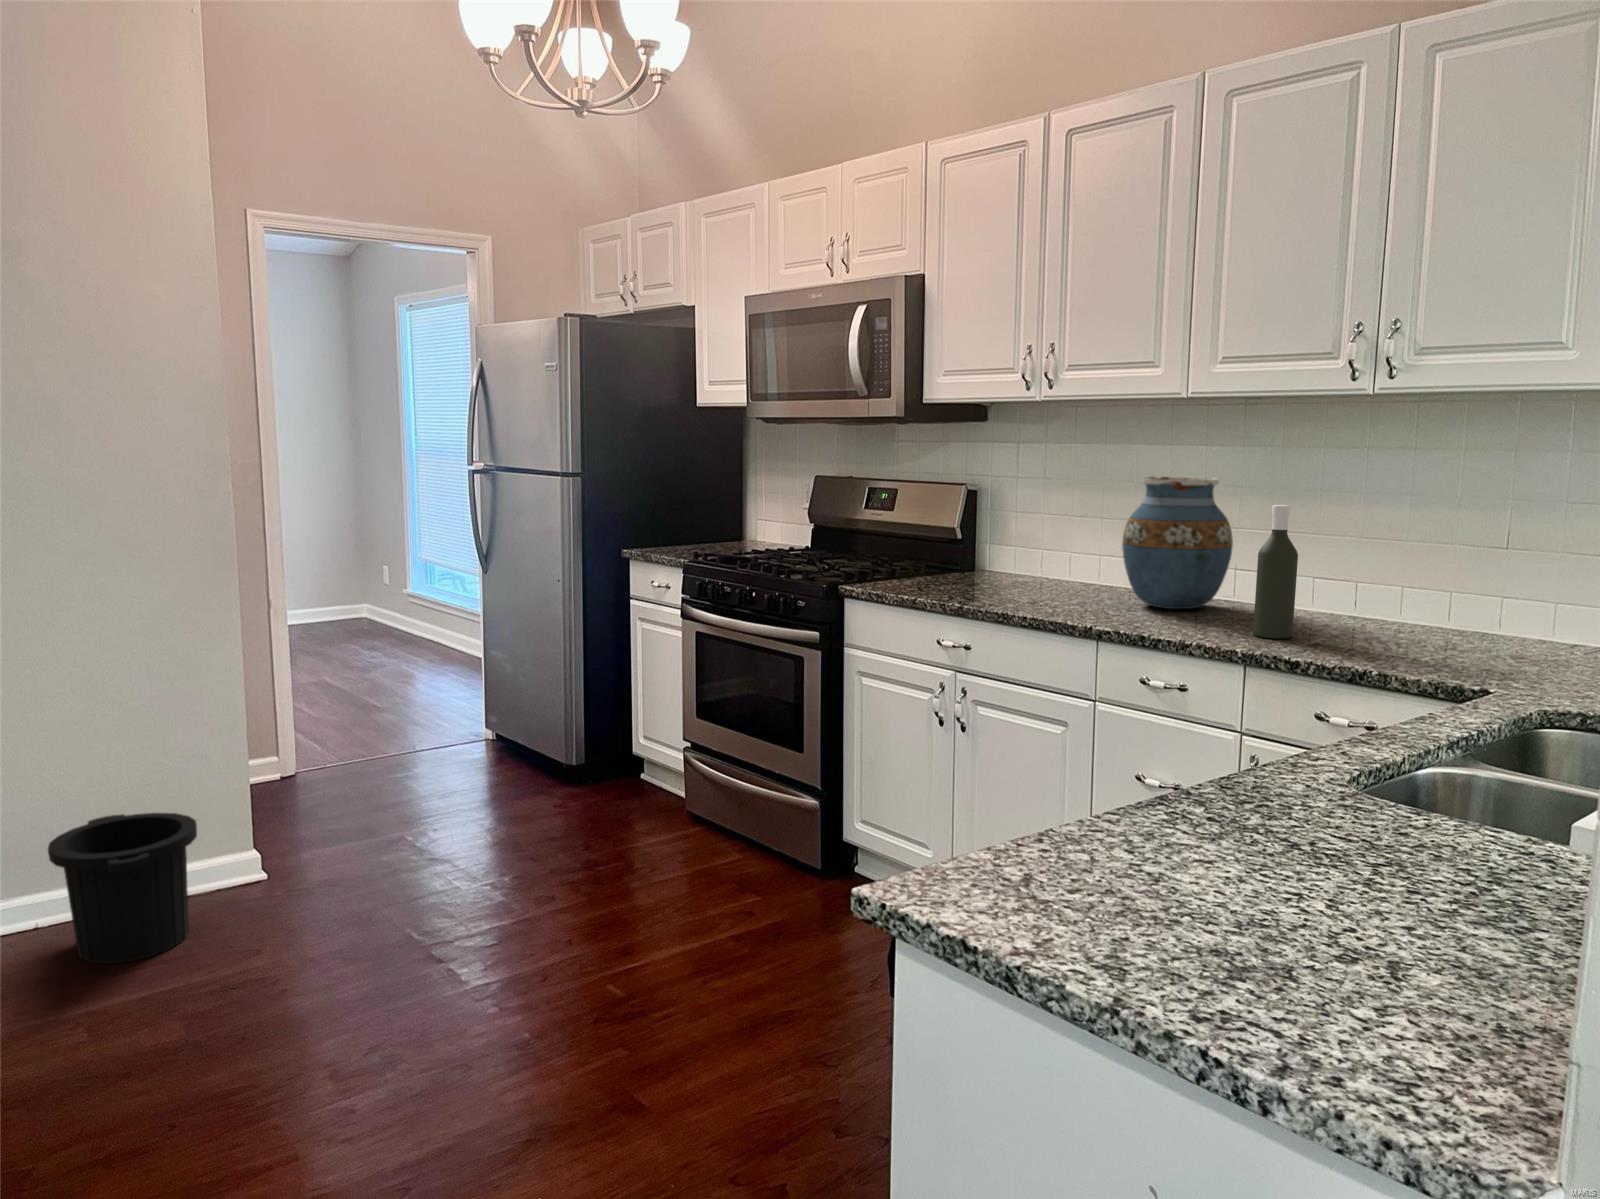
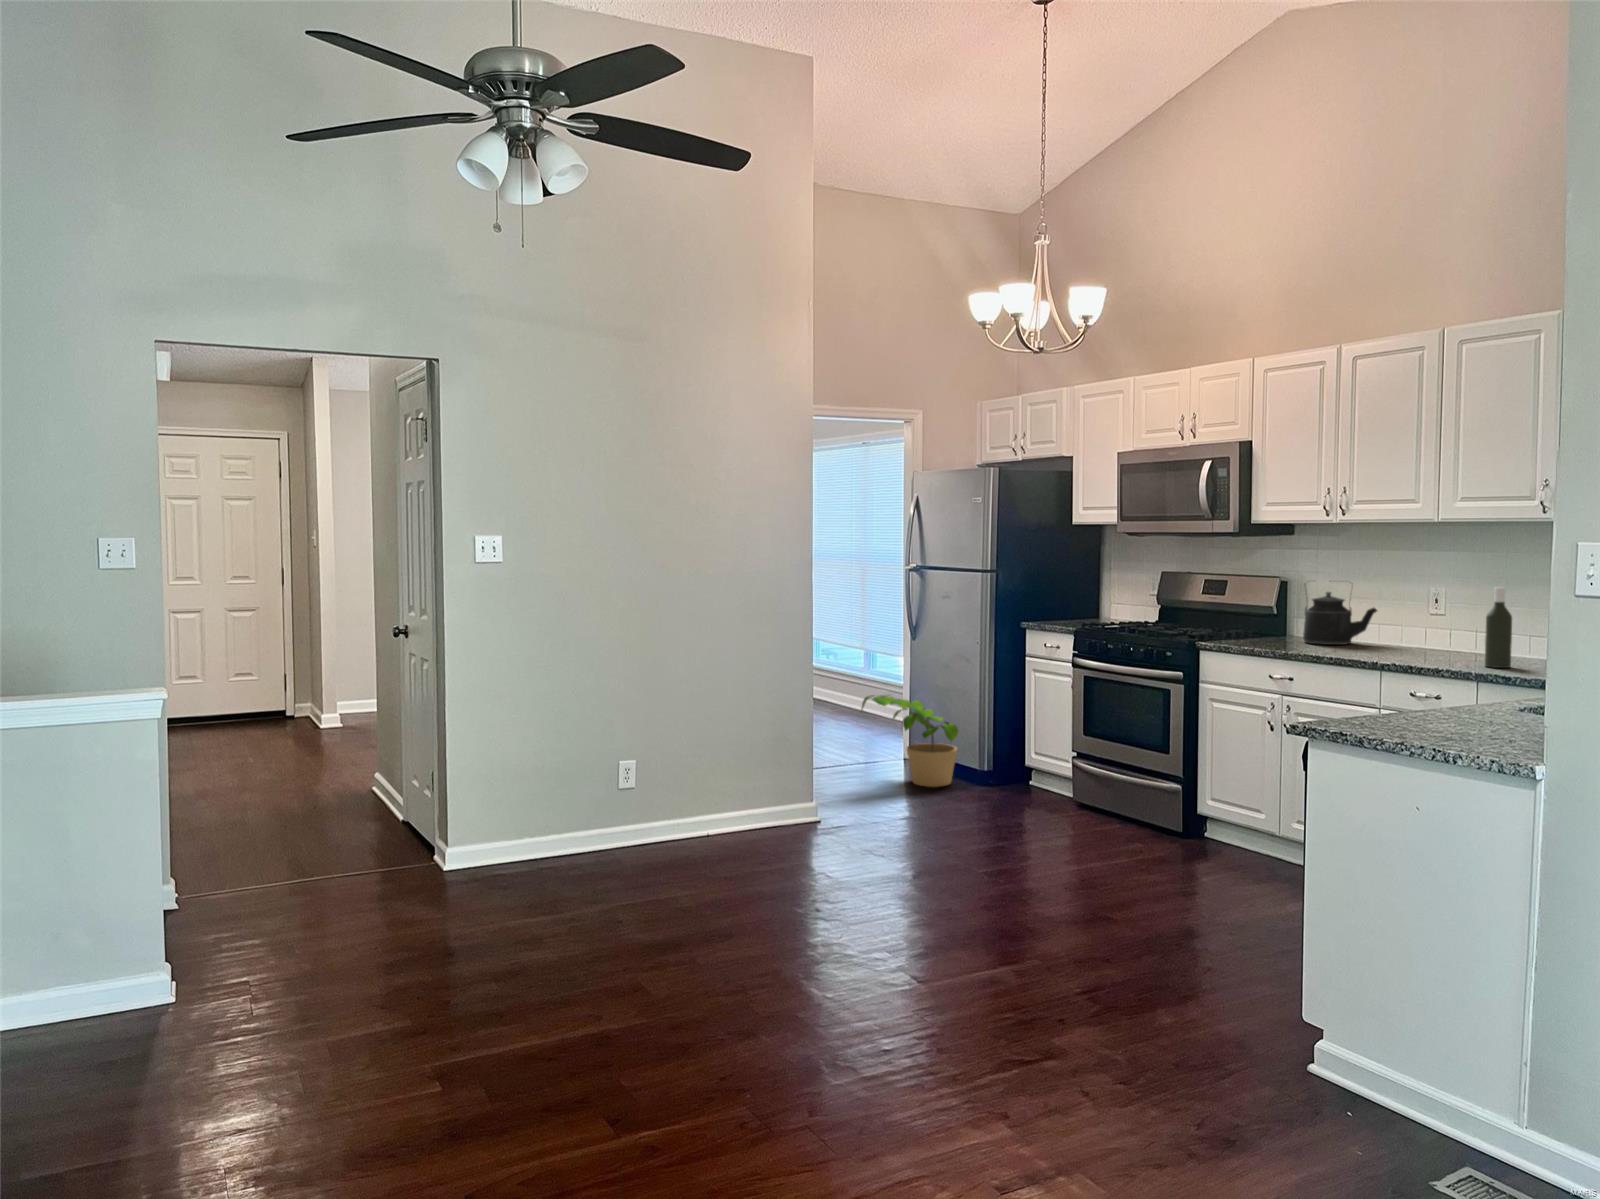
vase: present [1122,476,1233,609] -> none [1397,570,1474,655]
kettle: none [991,491,1096,590] -> present [1303,592,1377,645]
potted plant: none [381,658,538,788] -> present [861,695,958,787]
trash can: present [48,813,197,964] -> none [731,771,805,852]

